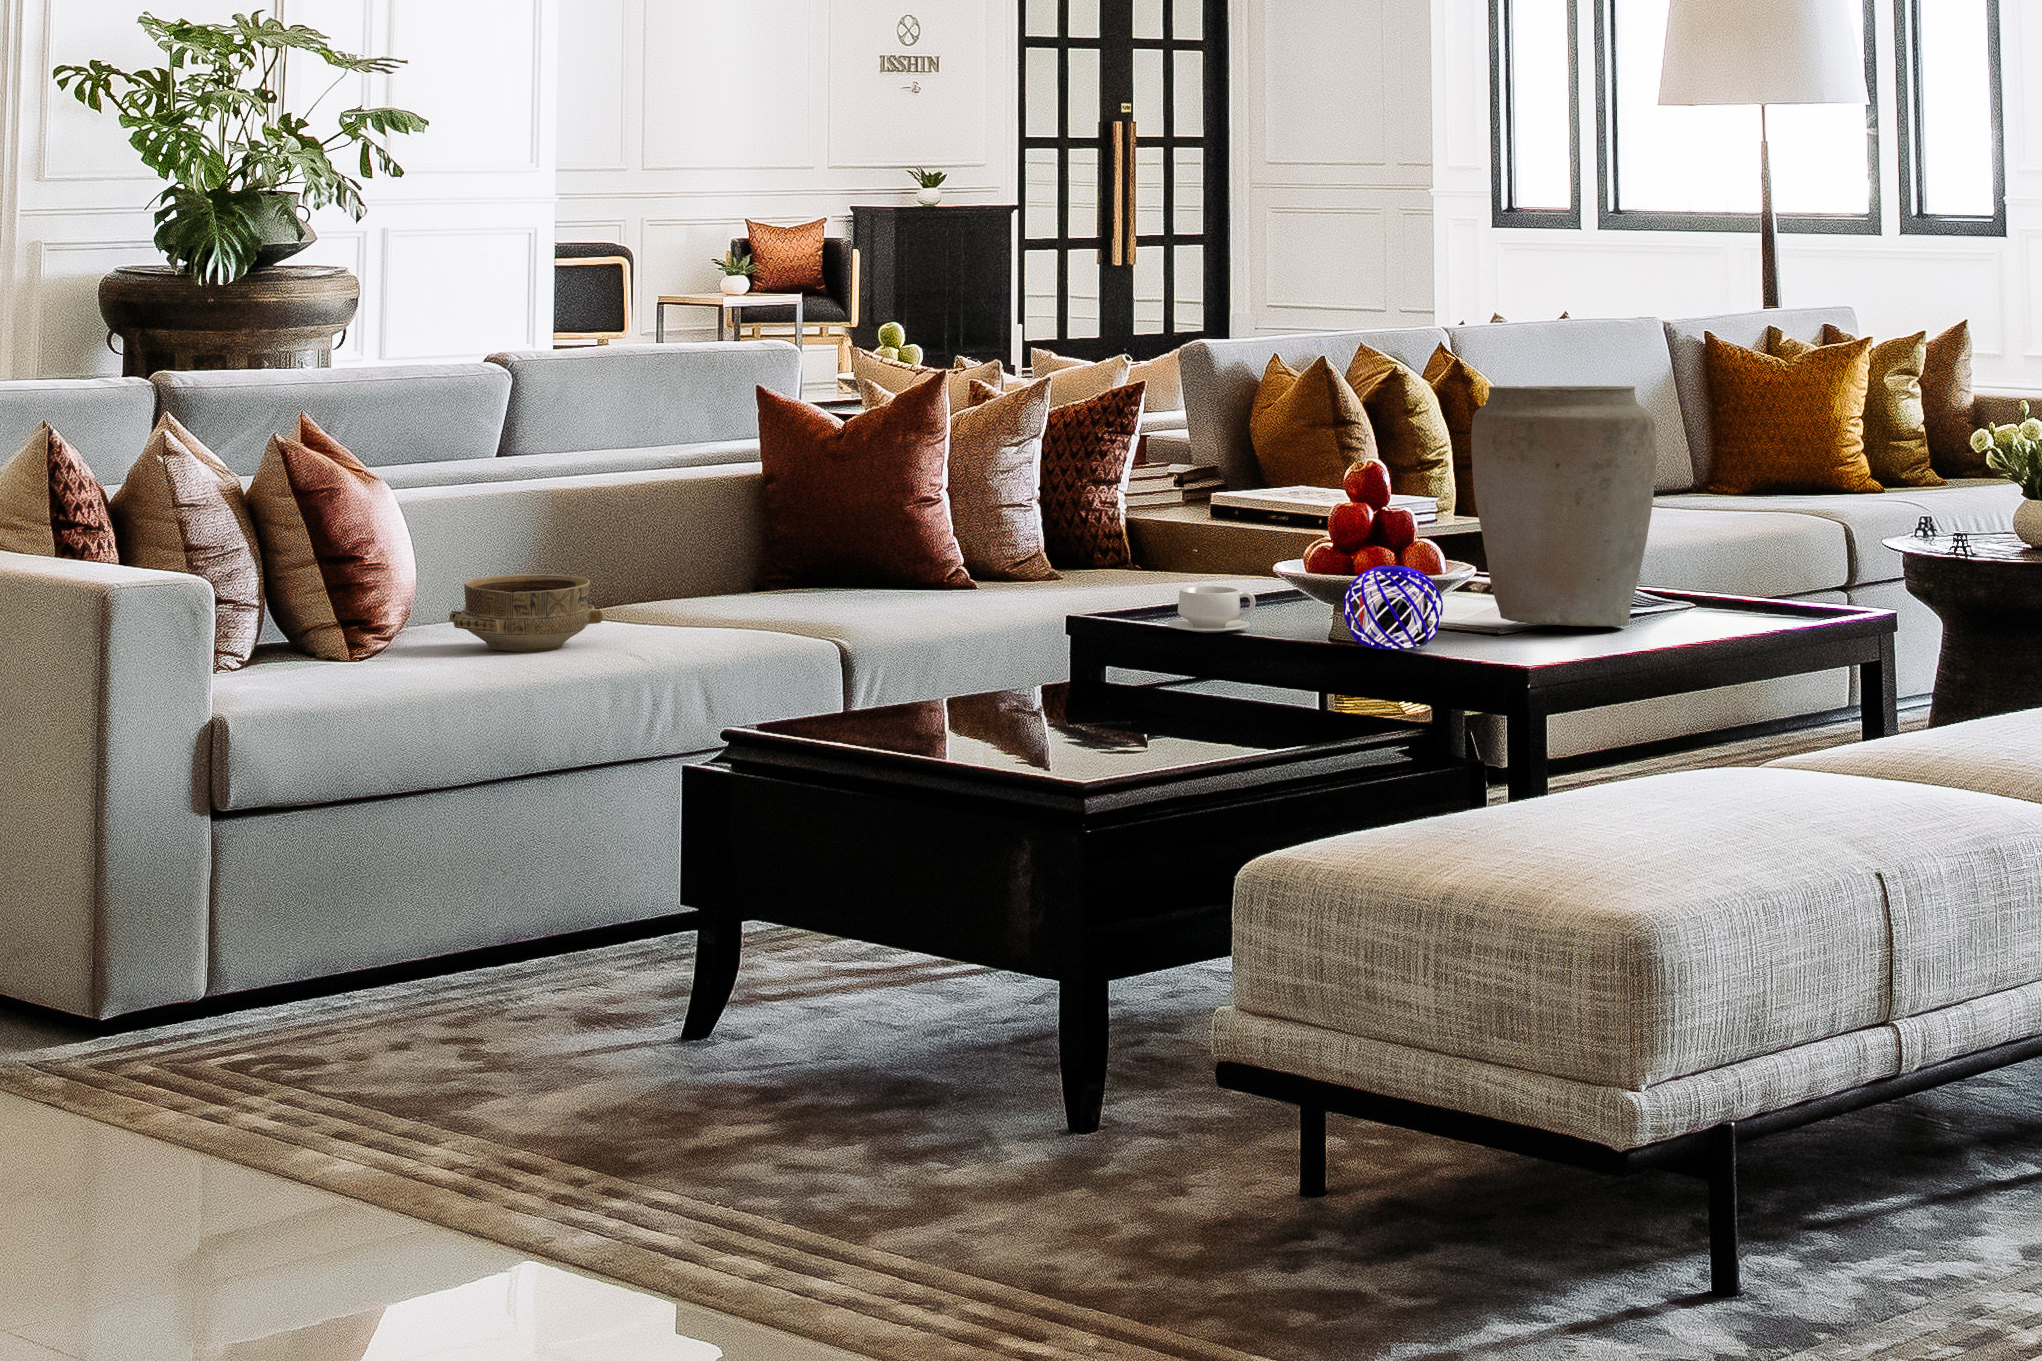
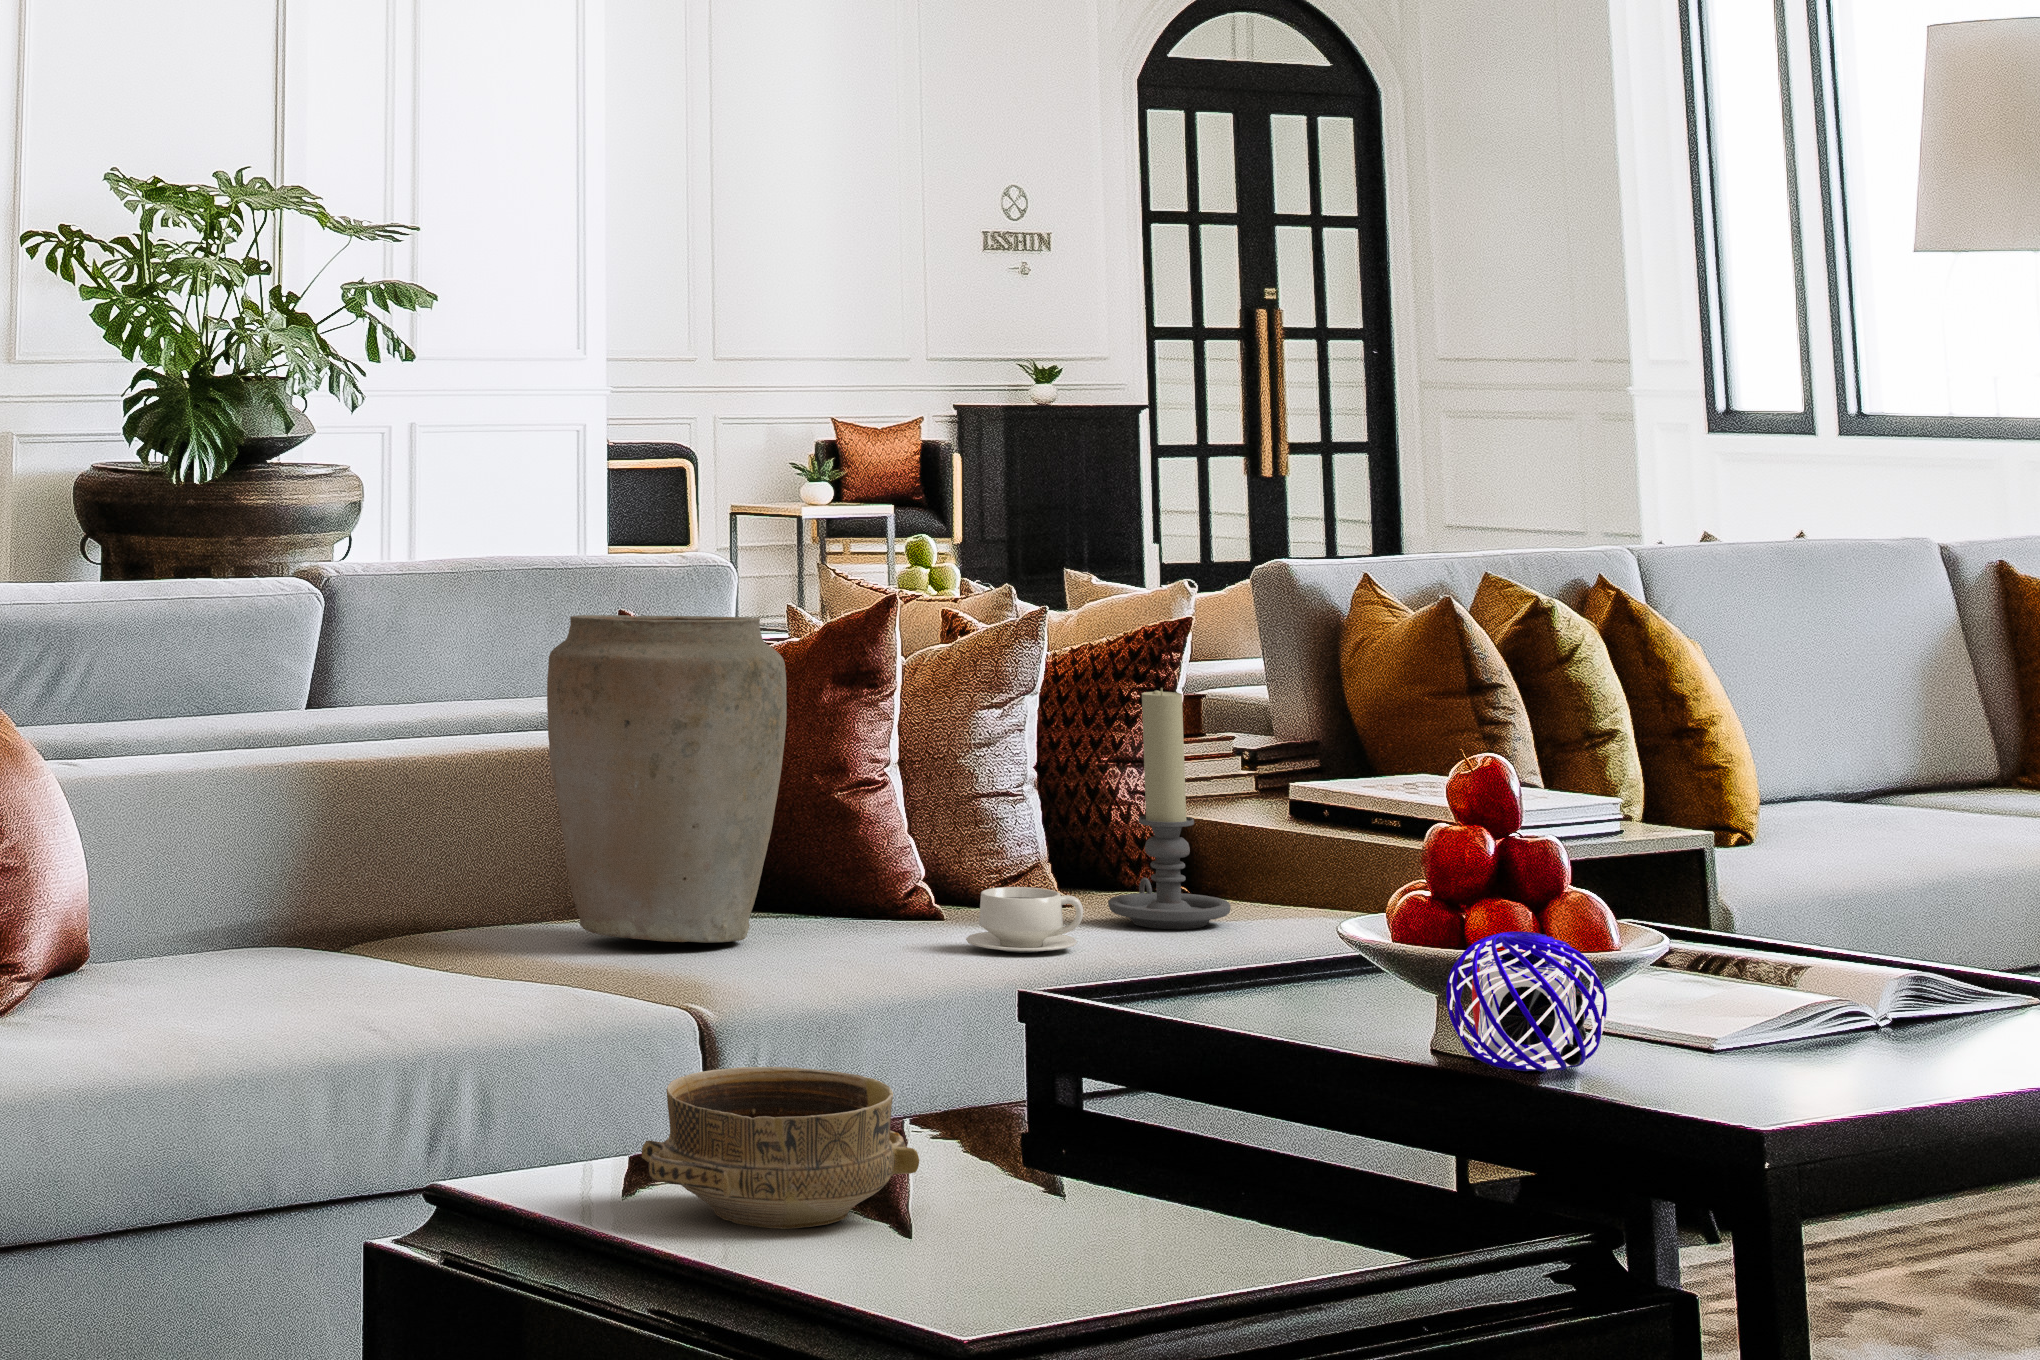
vase: present [1471,386,1657,626] -> present [547,615,787,943]
candle holder: none [1091,426,1176,590] -> present [1108,688,1231,929]
ceramic bowl: present [449,574,603,652] -> present [642,1067,919,1229]
teacup: present [1168,586,1256,633] -> present [966,887,1084,953]

